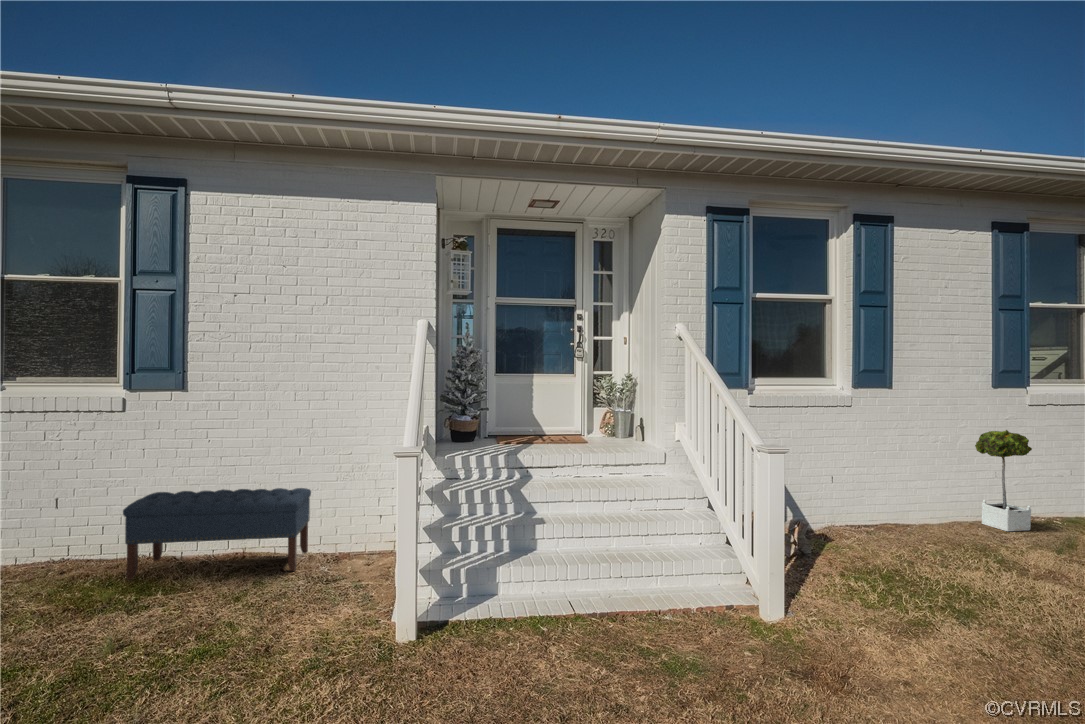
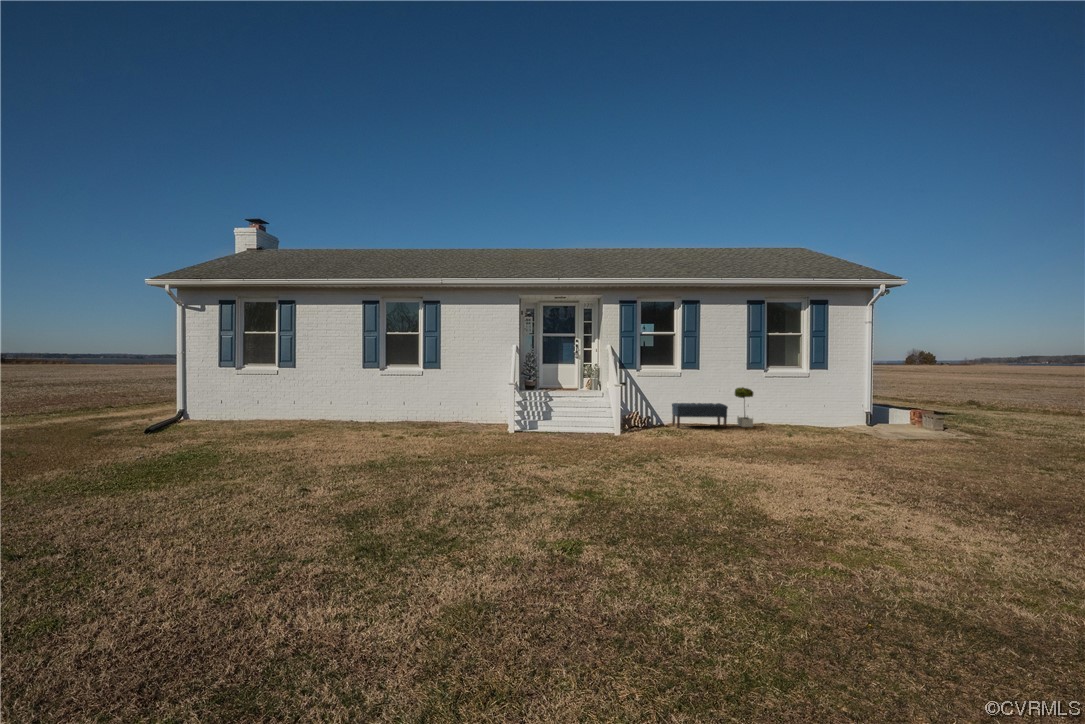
bench: present [123,488,311,580] -> present [672,403,728,428]

